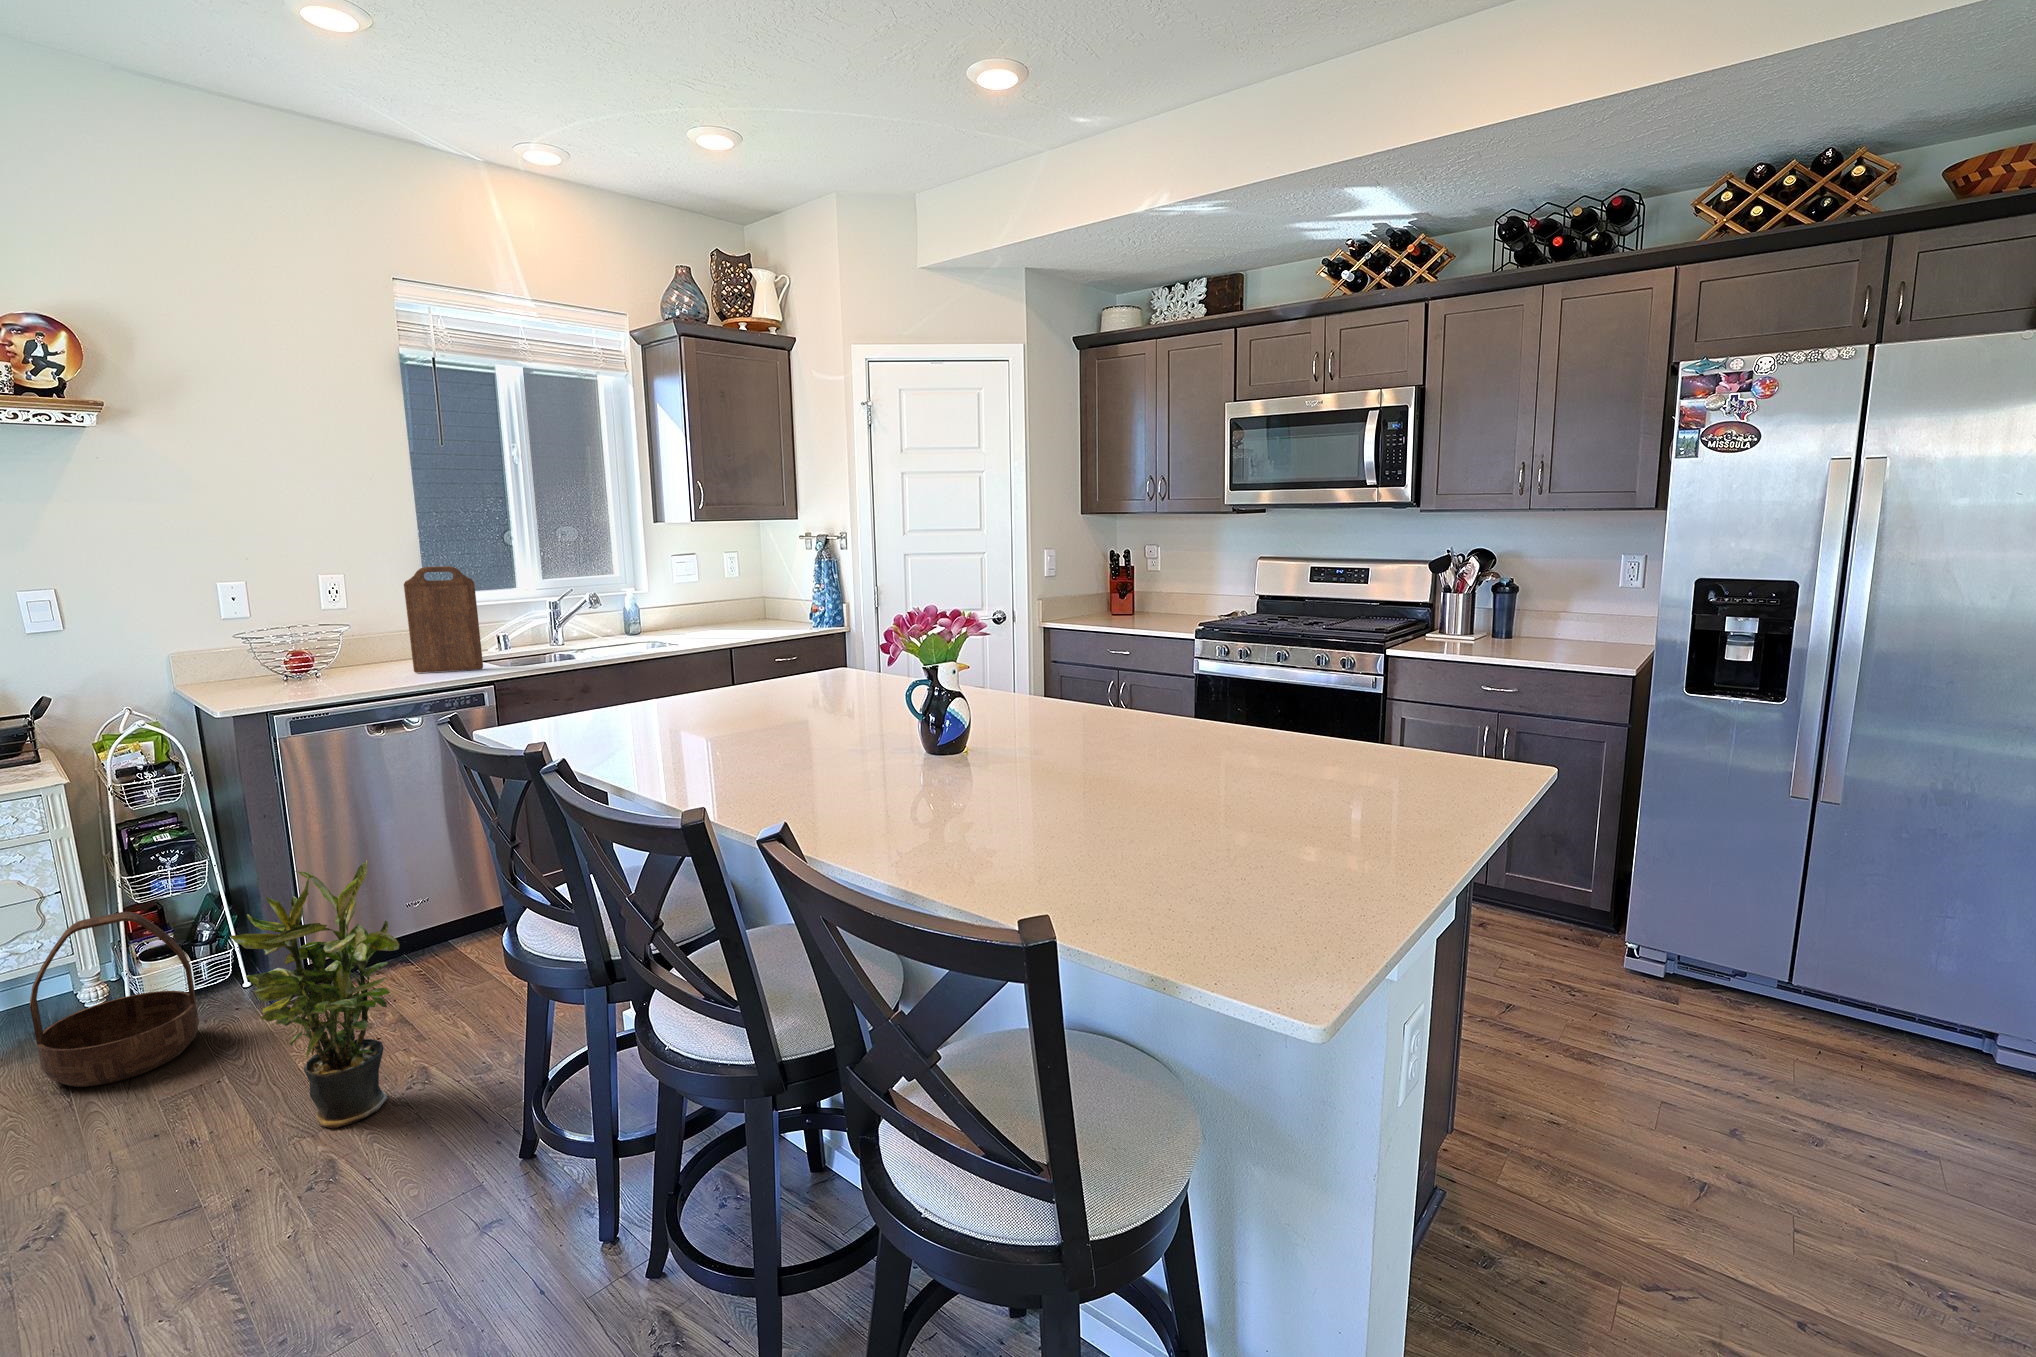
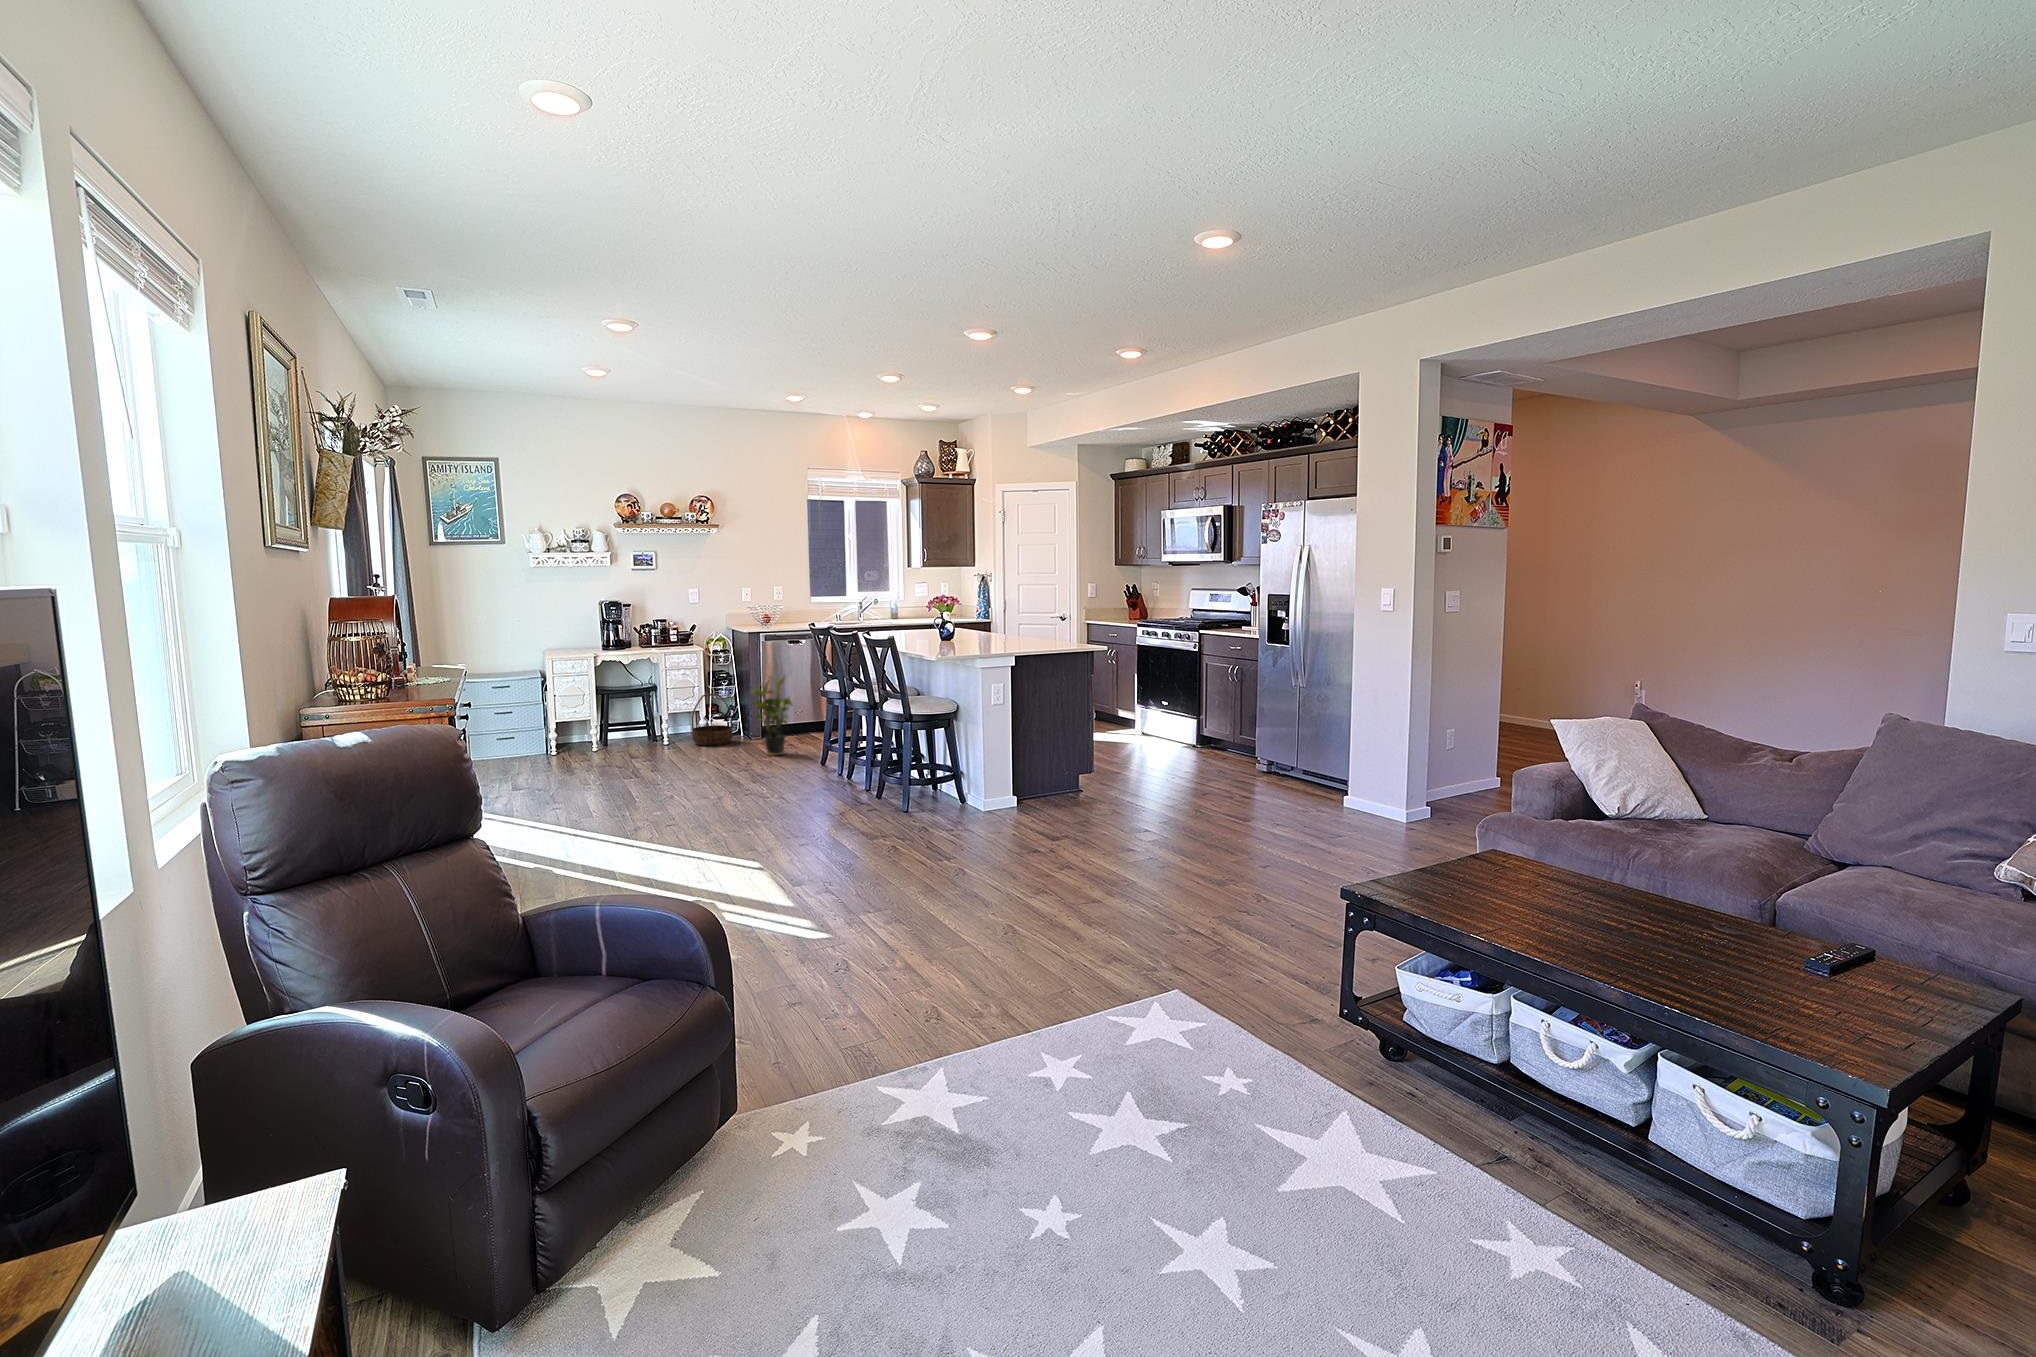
cutting board: present [404,566,483,673] -> none [804,584,829,625]

